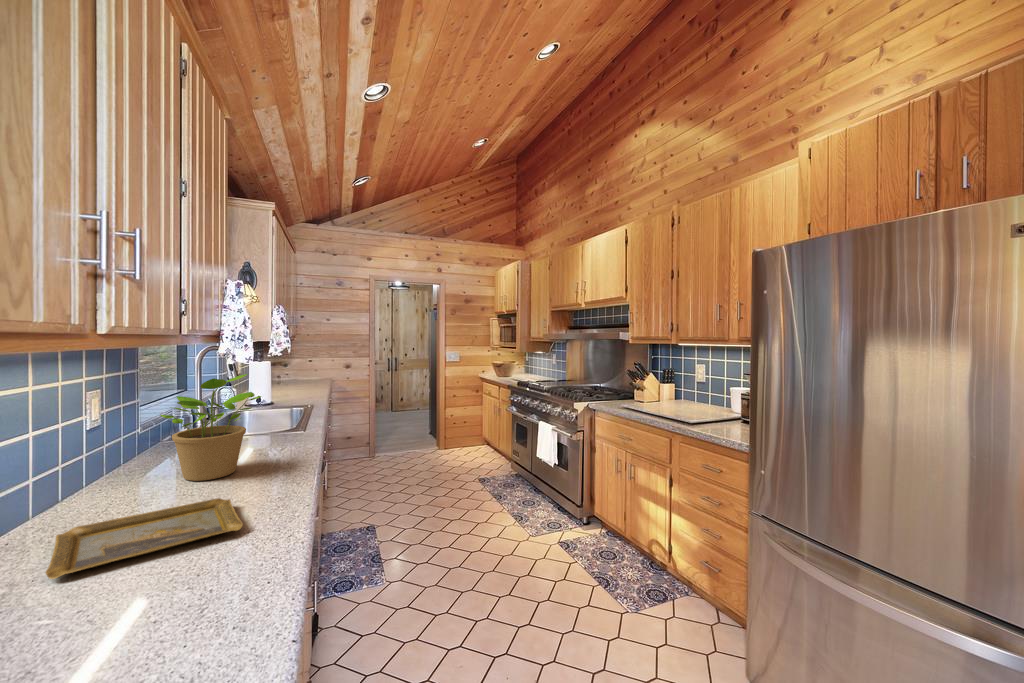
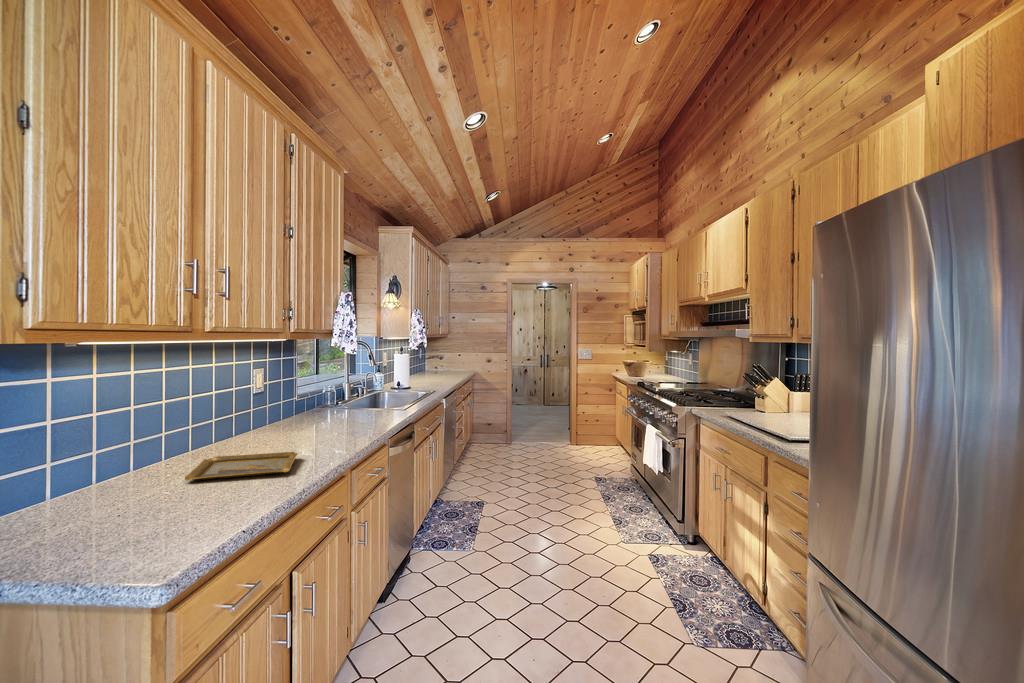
potted plant: present [160,374,261,481] -> none [281,367,345,441]

